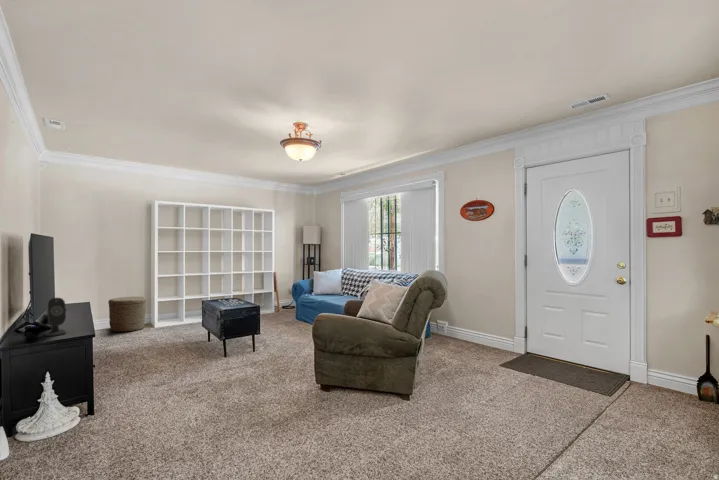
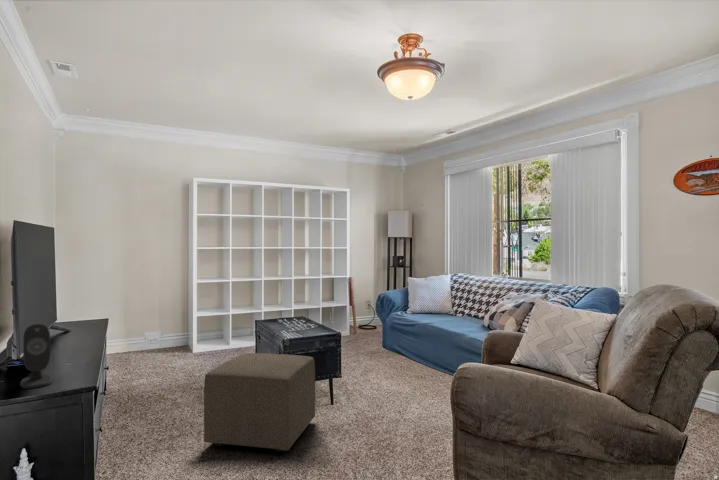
woven basket: present [108,297,146,332] -> none [134,309,182,358]
ottoman: none [165,320,241,377] -> present [204,353,316,453]

